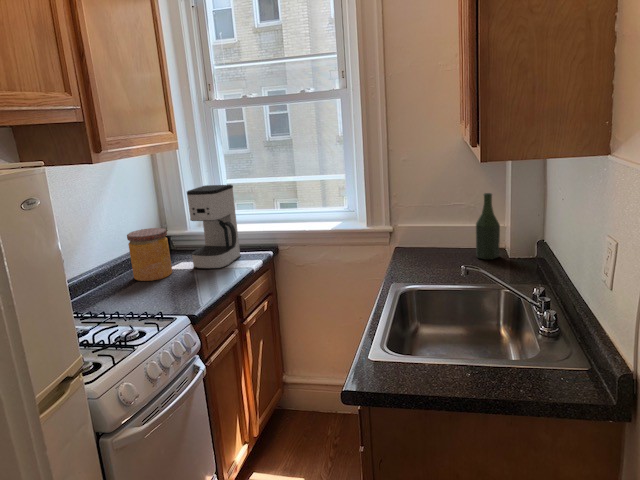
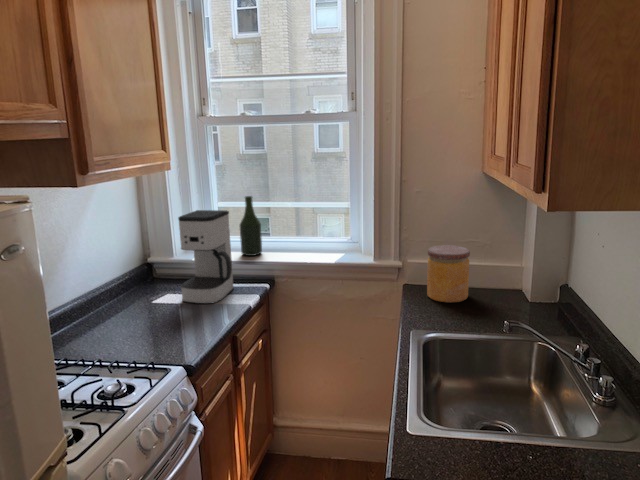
bottle: present [476,193,500,260] -> present [240,196,262,256]
jar: present [127,228,172,281] -> present [427,245,470,302]

